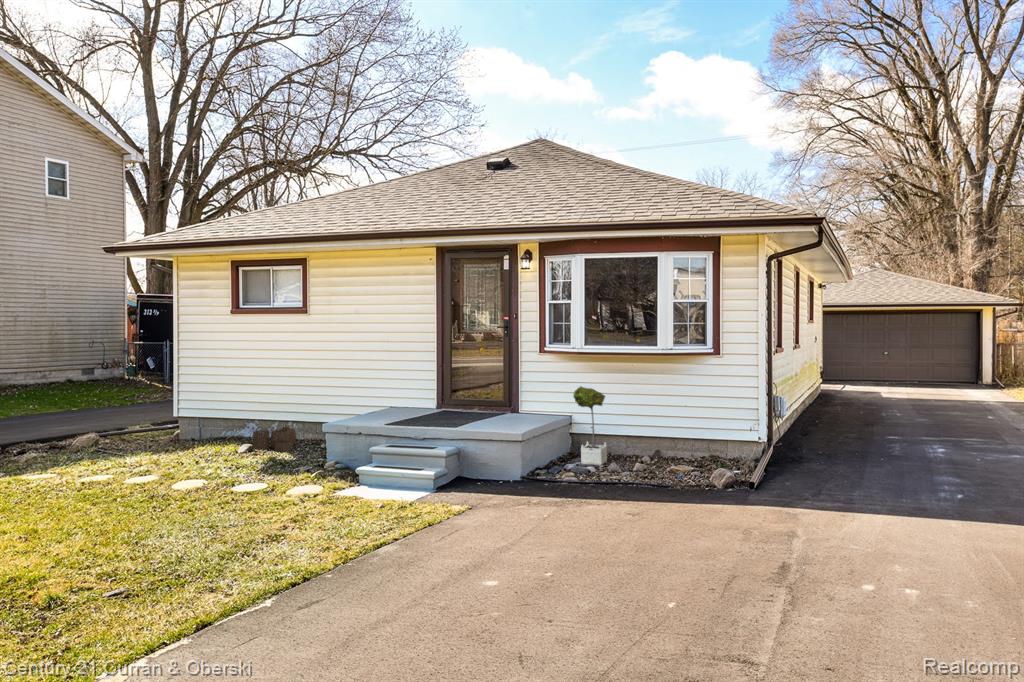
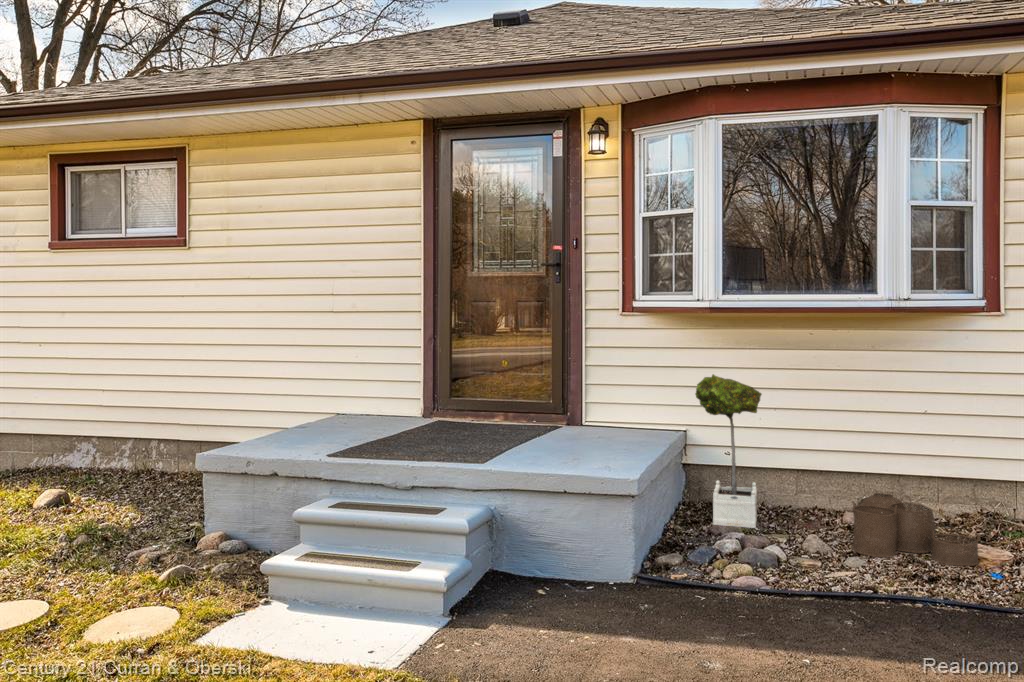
woven basket: present [253,427,296,452] -> present [852,493,979,566]

